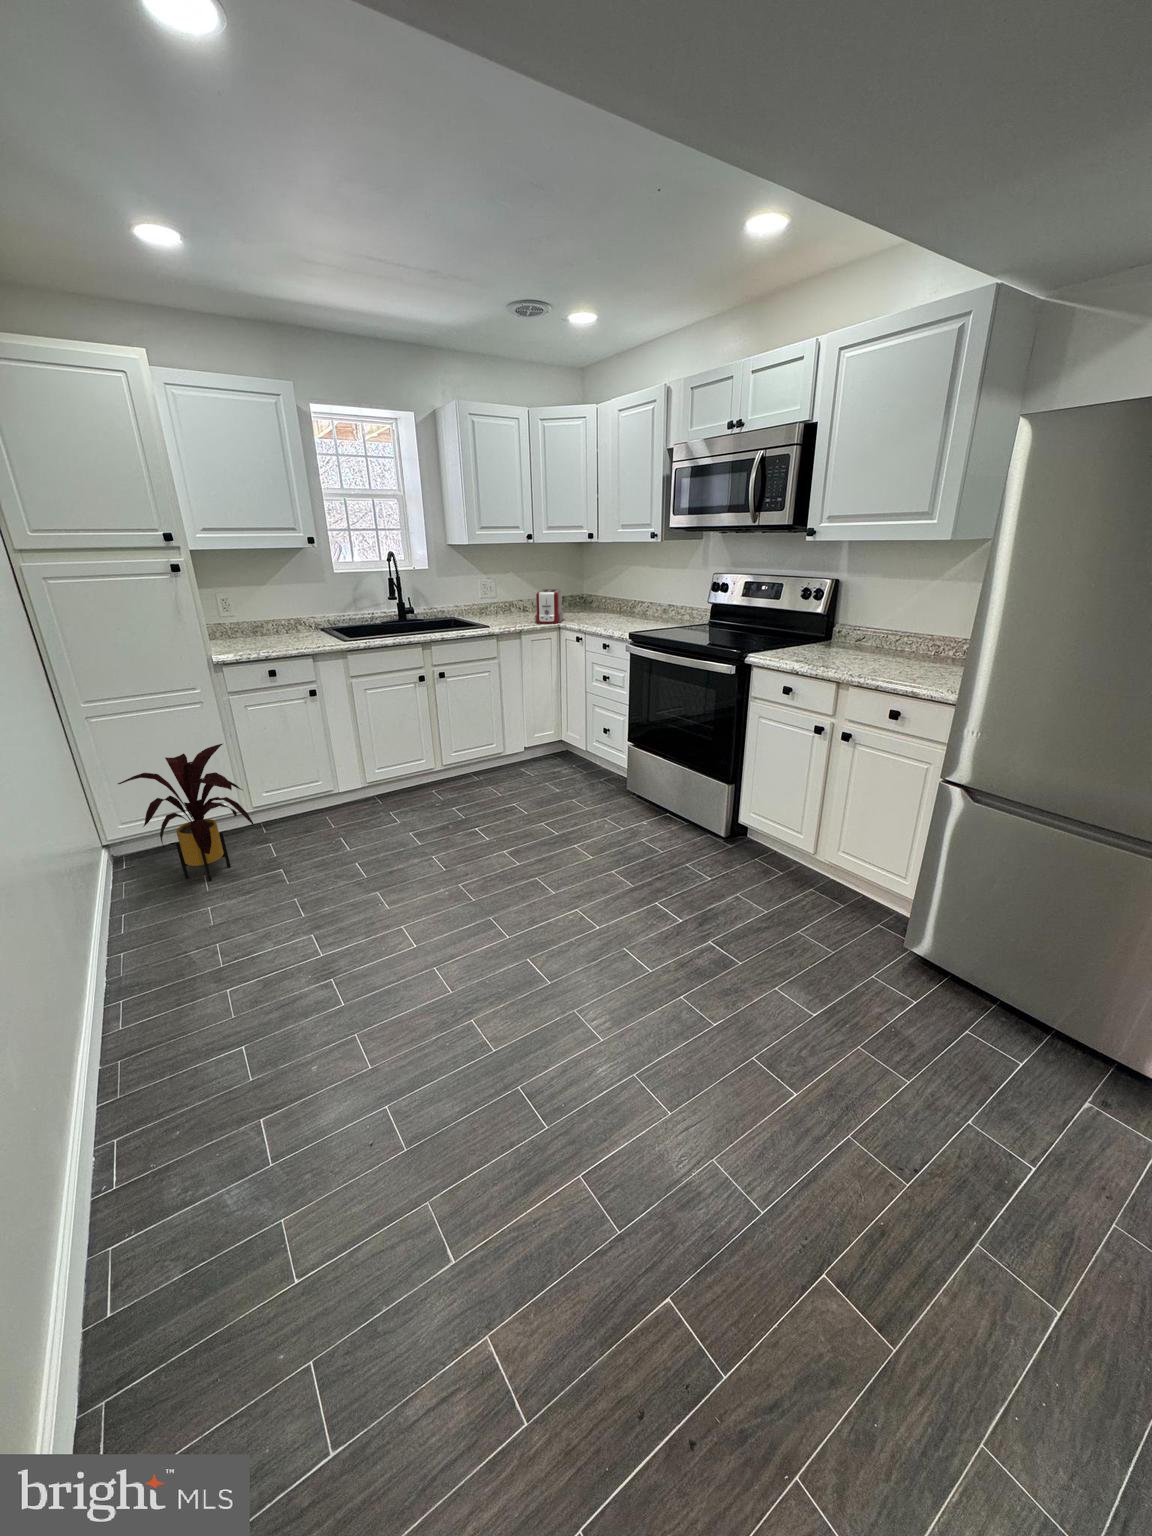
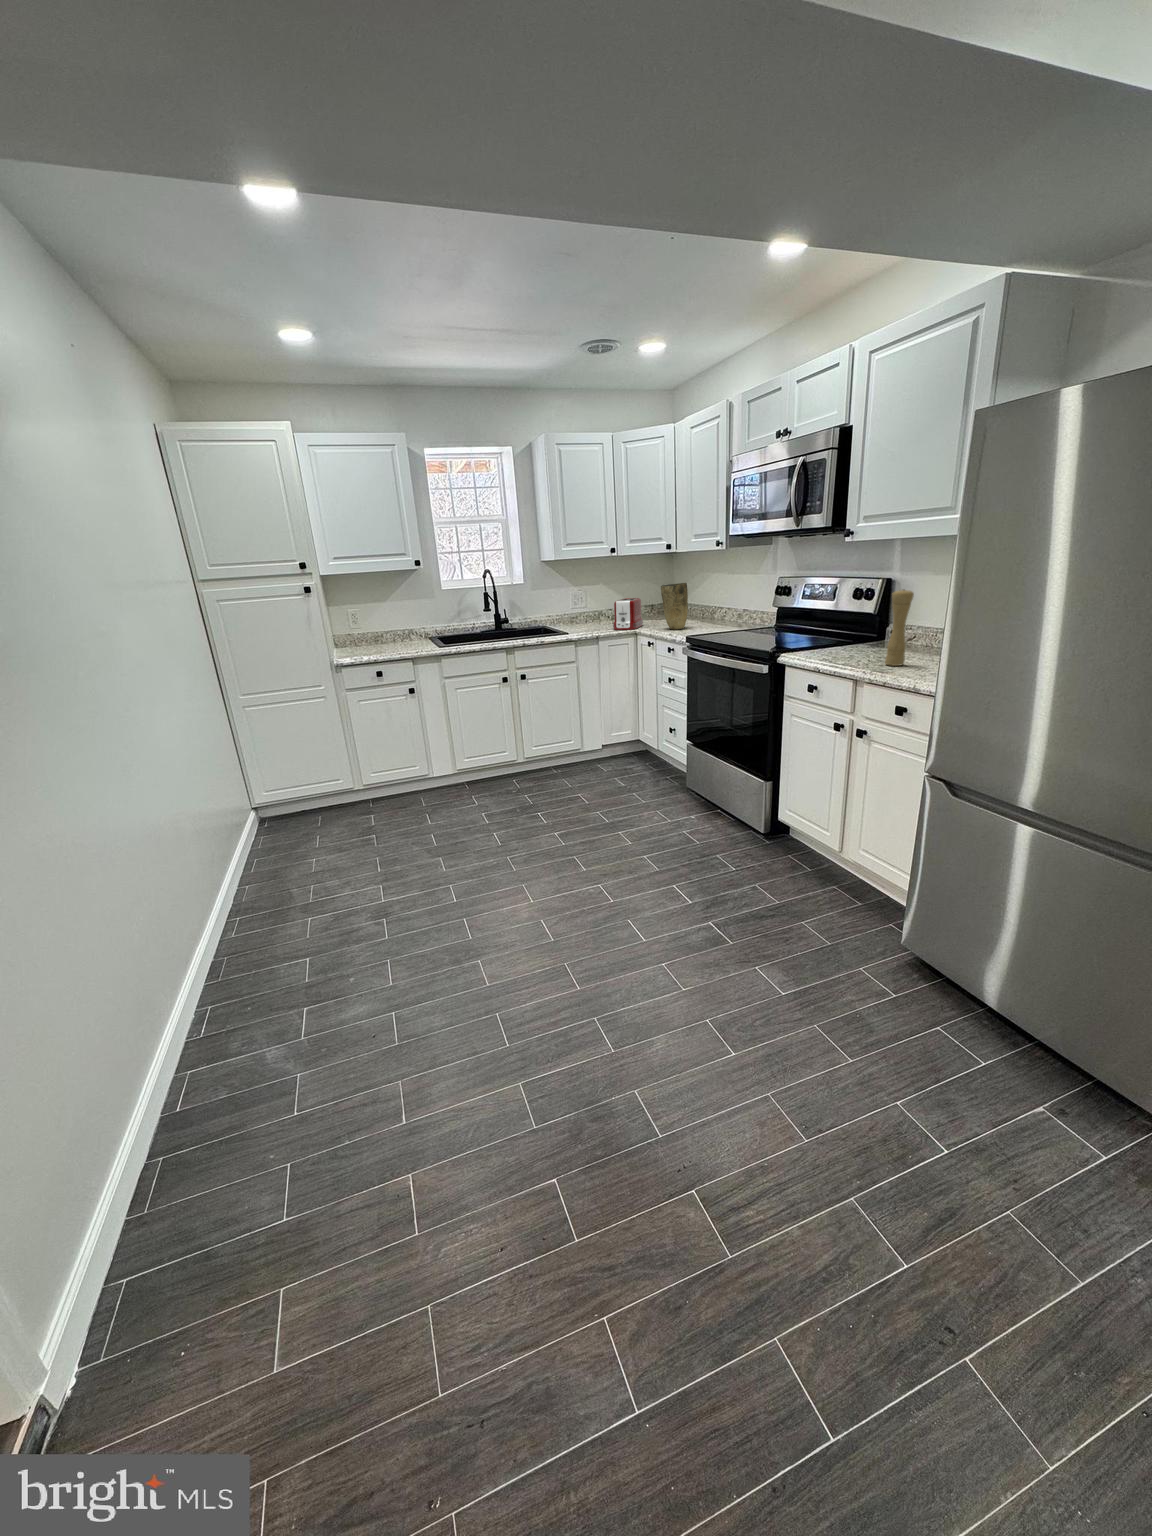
vase: none [588,575,617,624] -> present [661,583,688,629]
pepper mill: none [859,592,890,668] -> present [885,589,914,666]
house plant: present [118,744,254,881] -> none [258,730,353,840]

